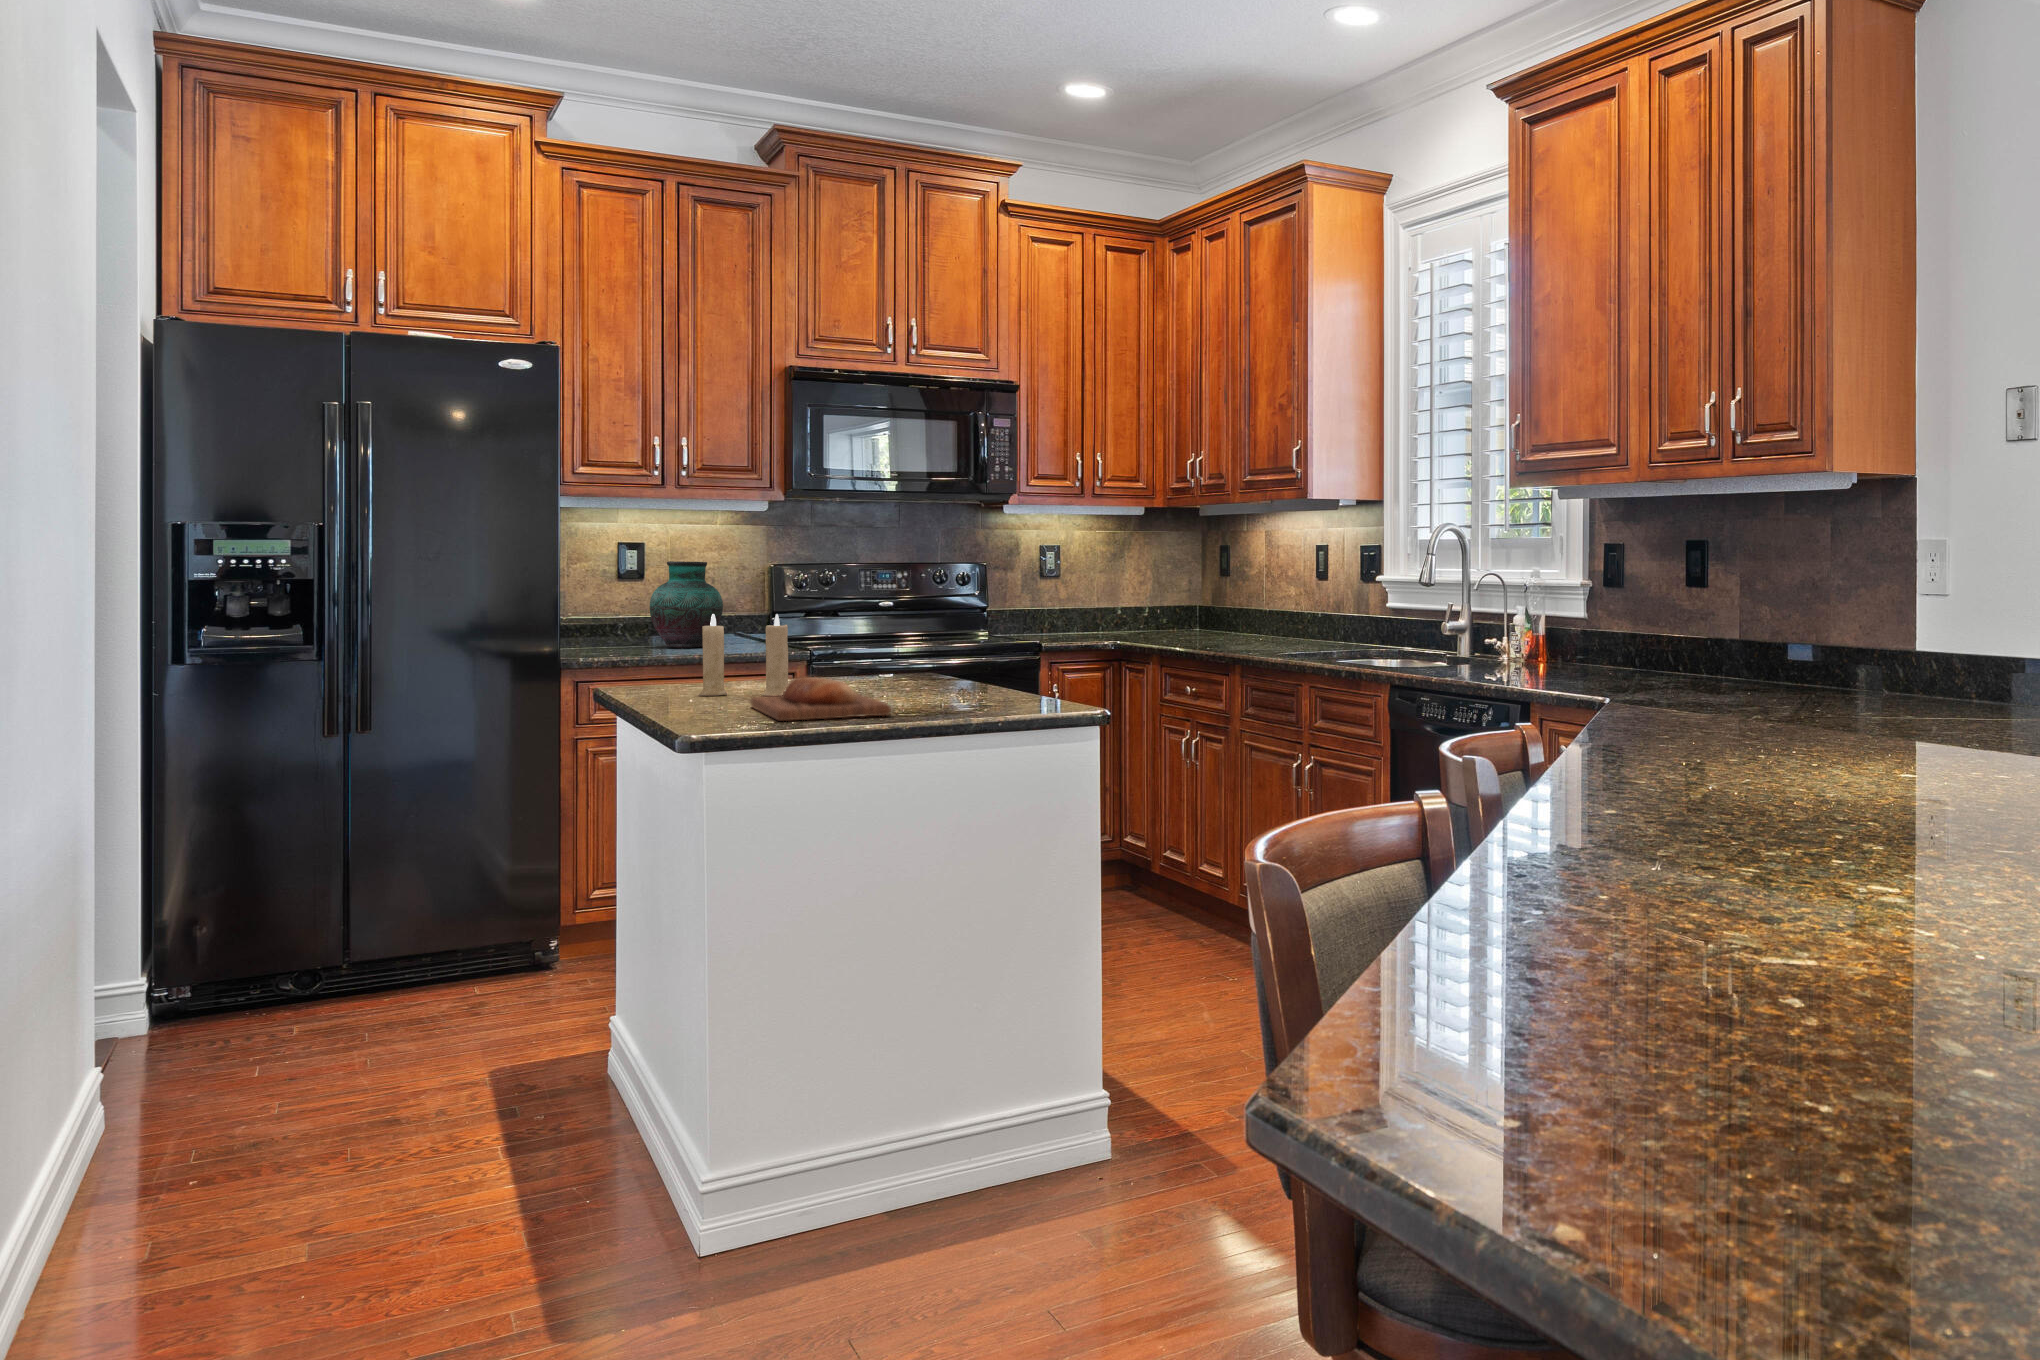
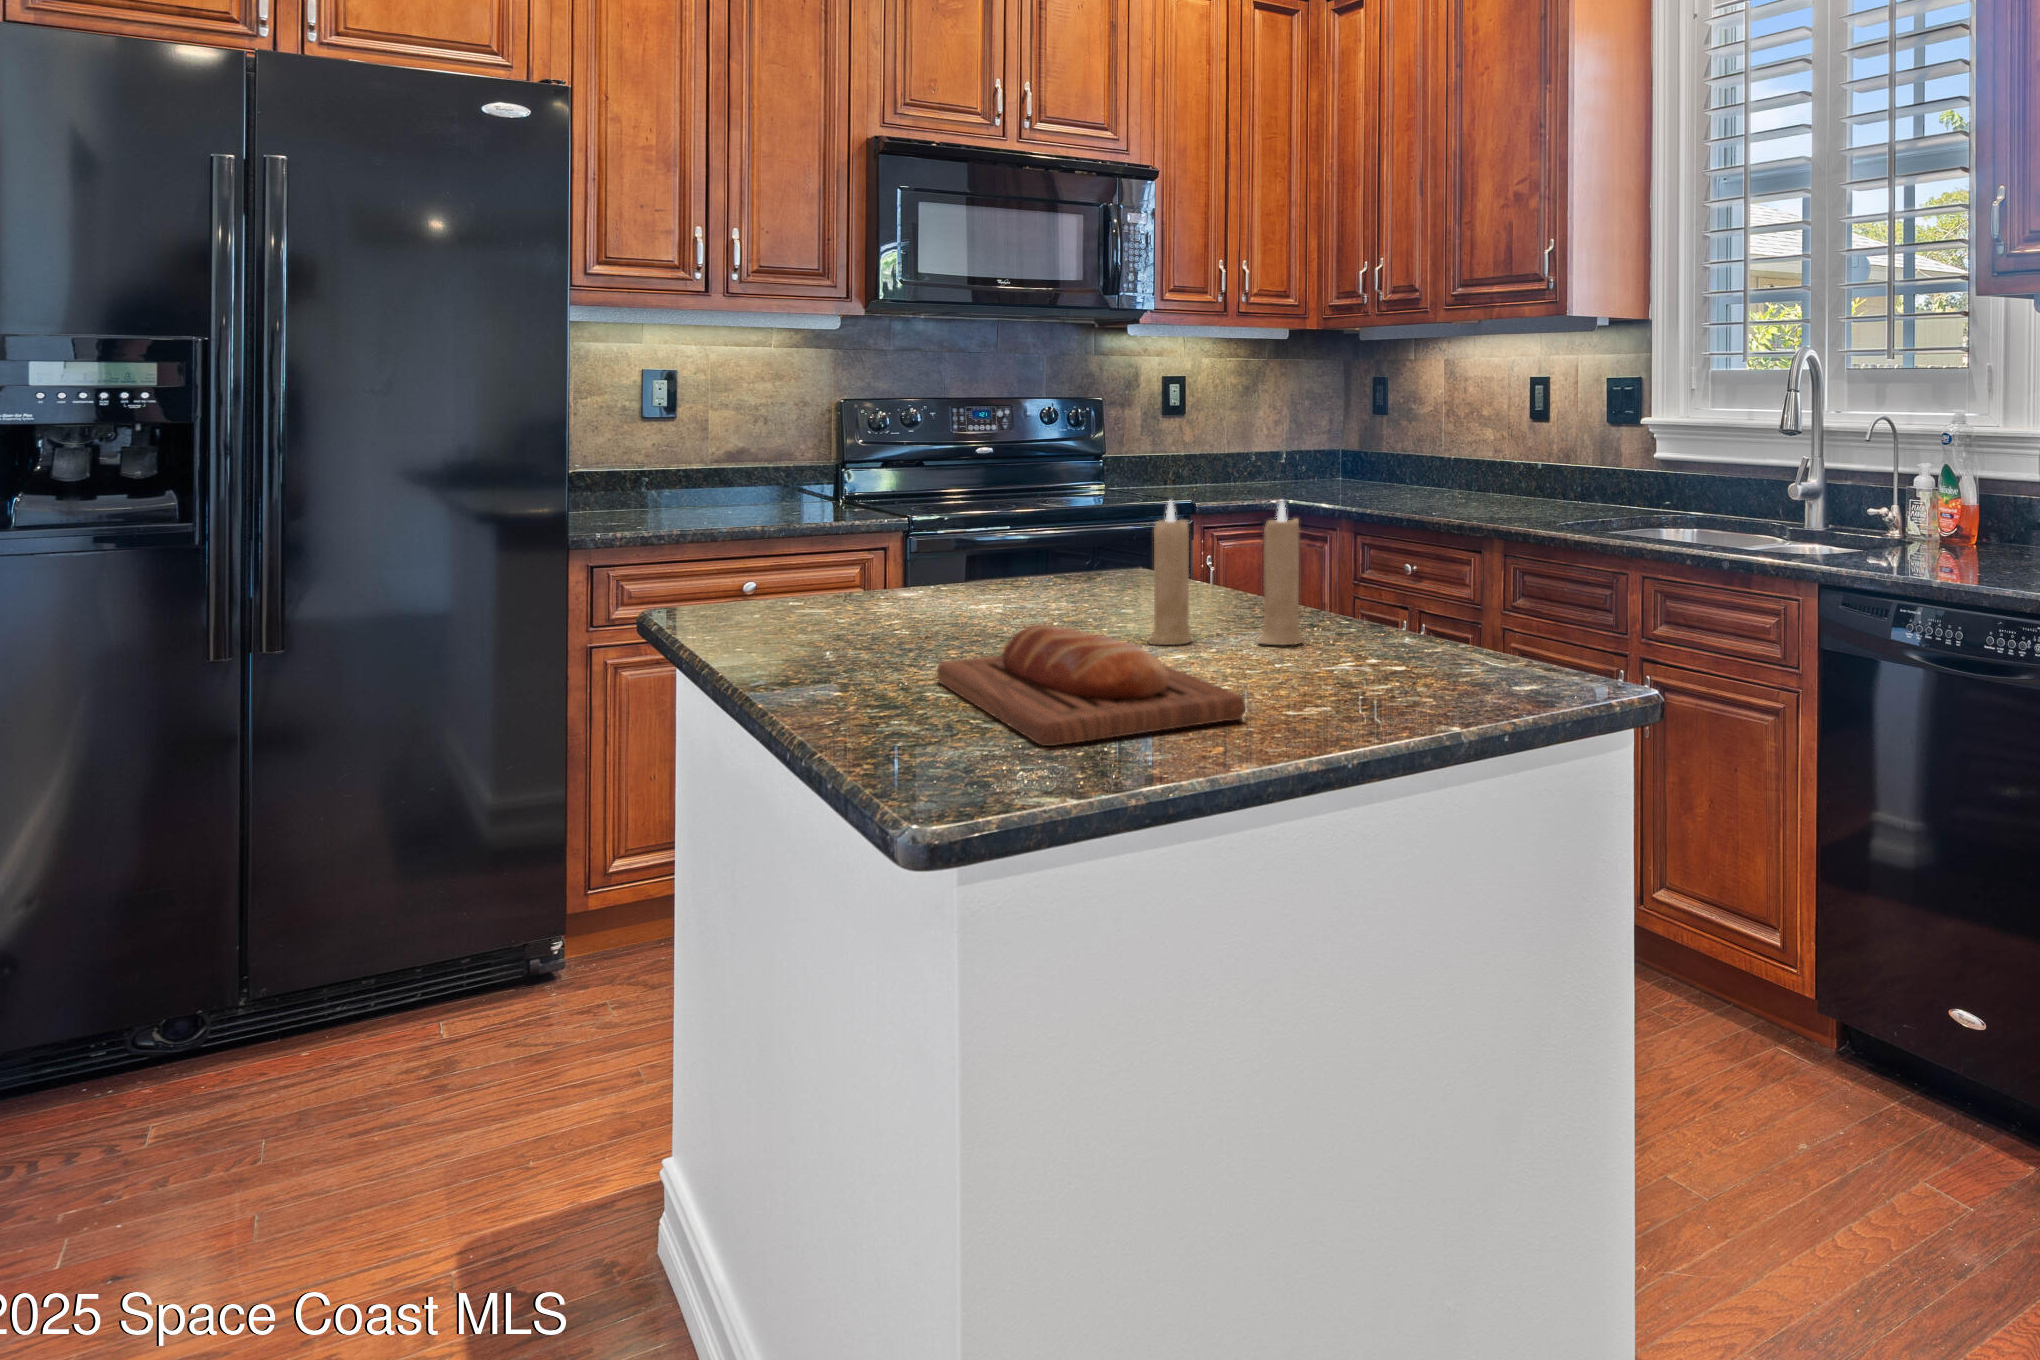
vase: present [650,561,723,648] -> none [685,397,780,512]
candle: present [699,614,788,696] -> present [1148,500,1303,645]

